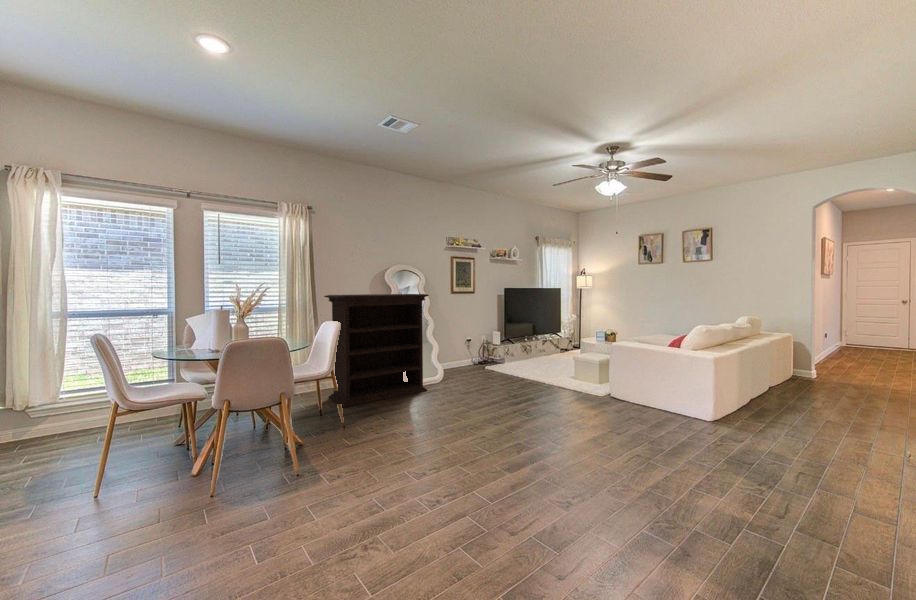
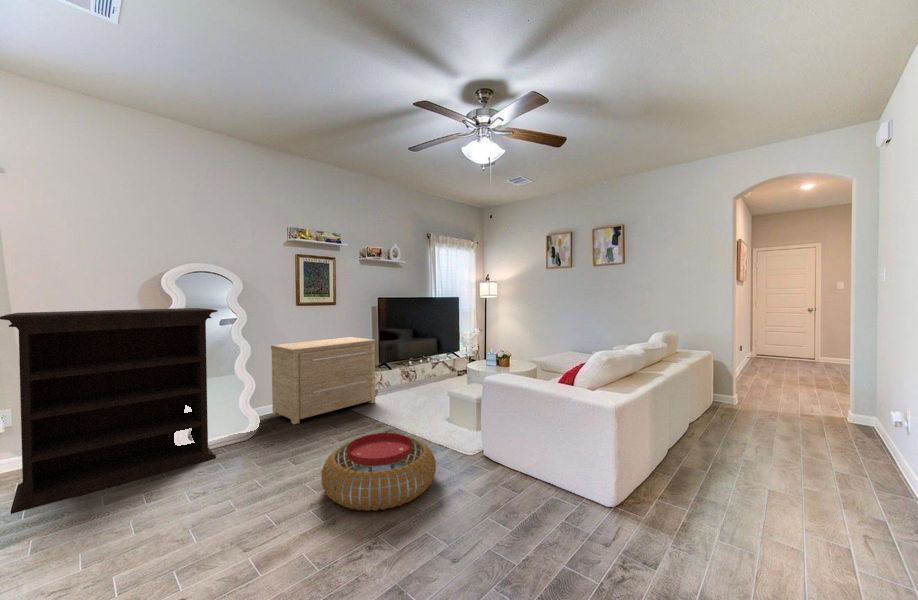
side table: none [438,318,508,377] -> present [271,337,375,424]
pouf: none [511,376,585,416] -> present [321,433,436,511]

